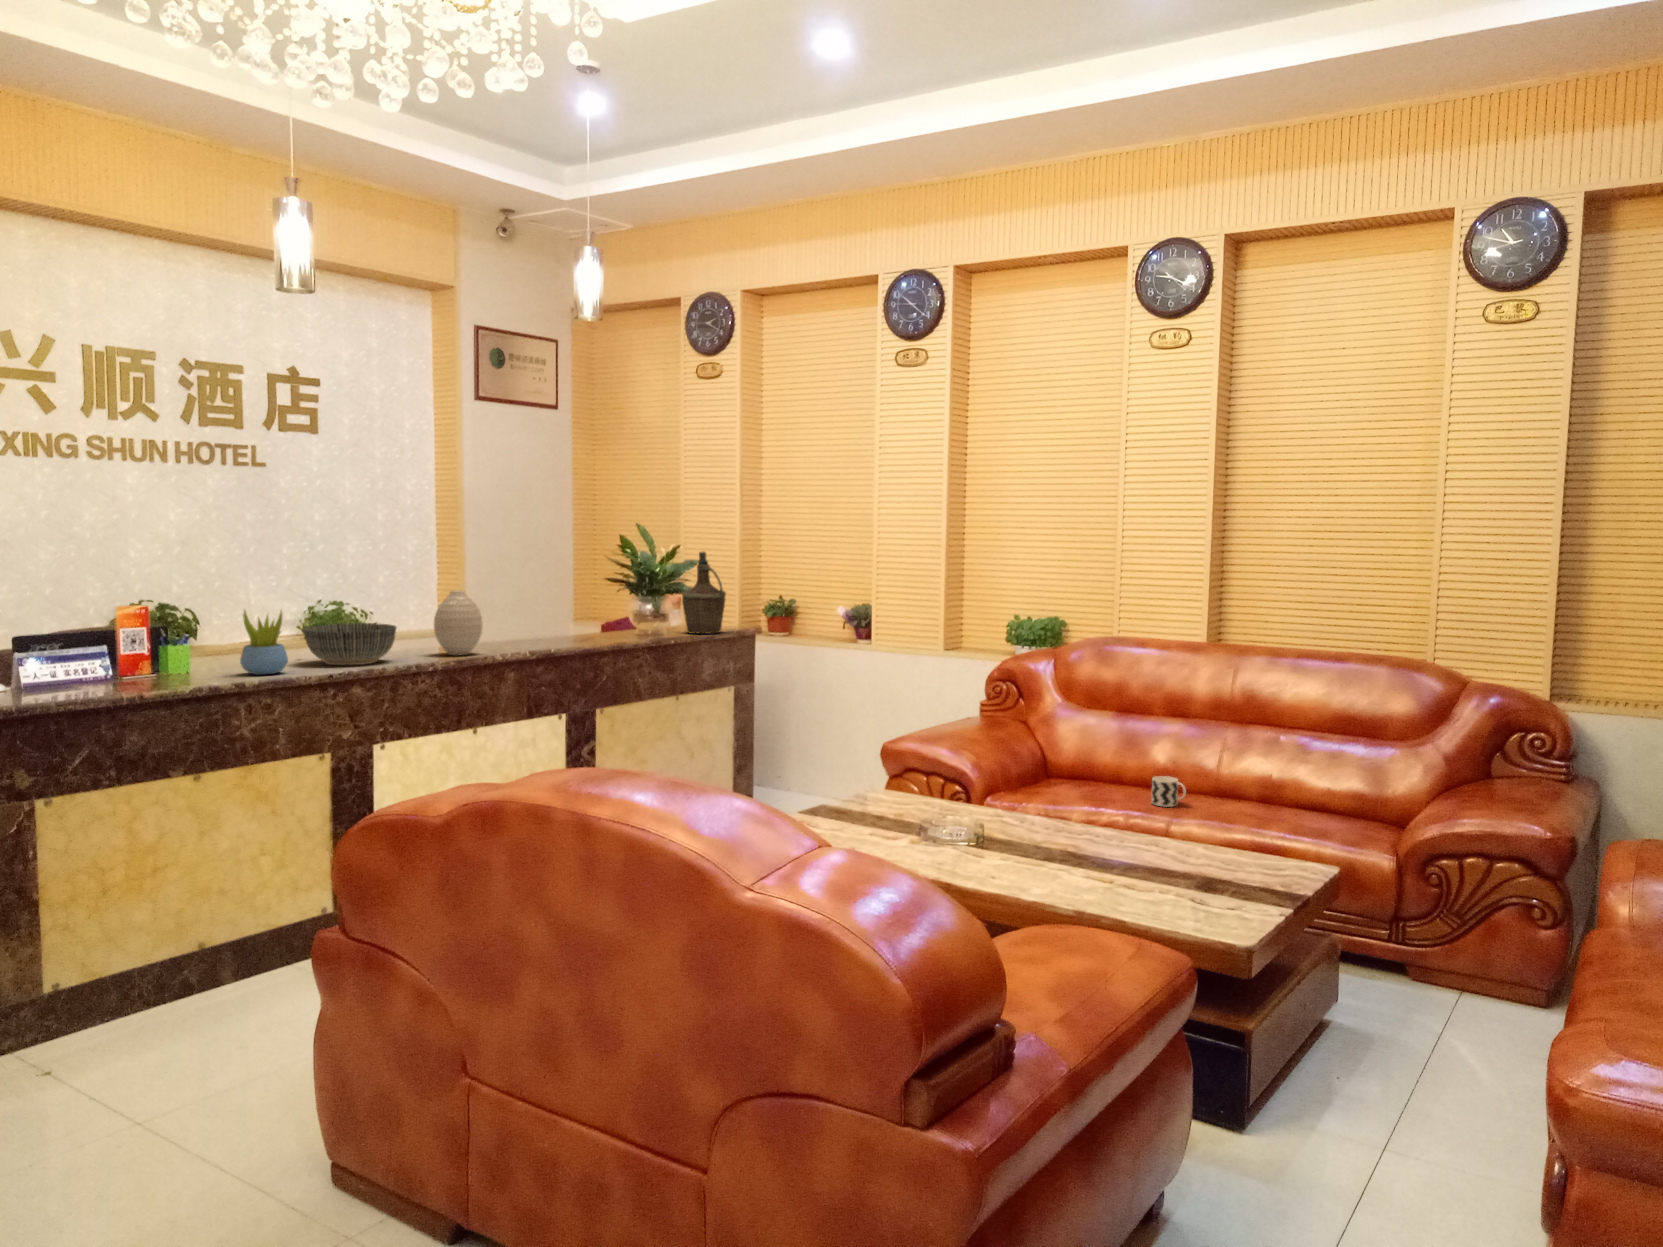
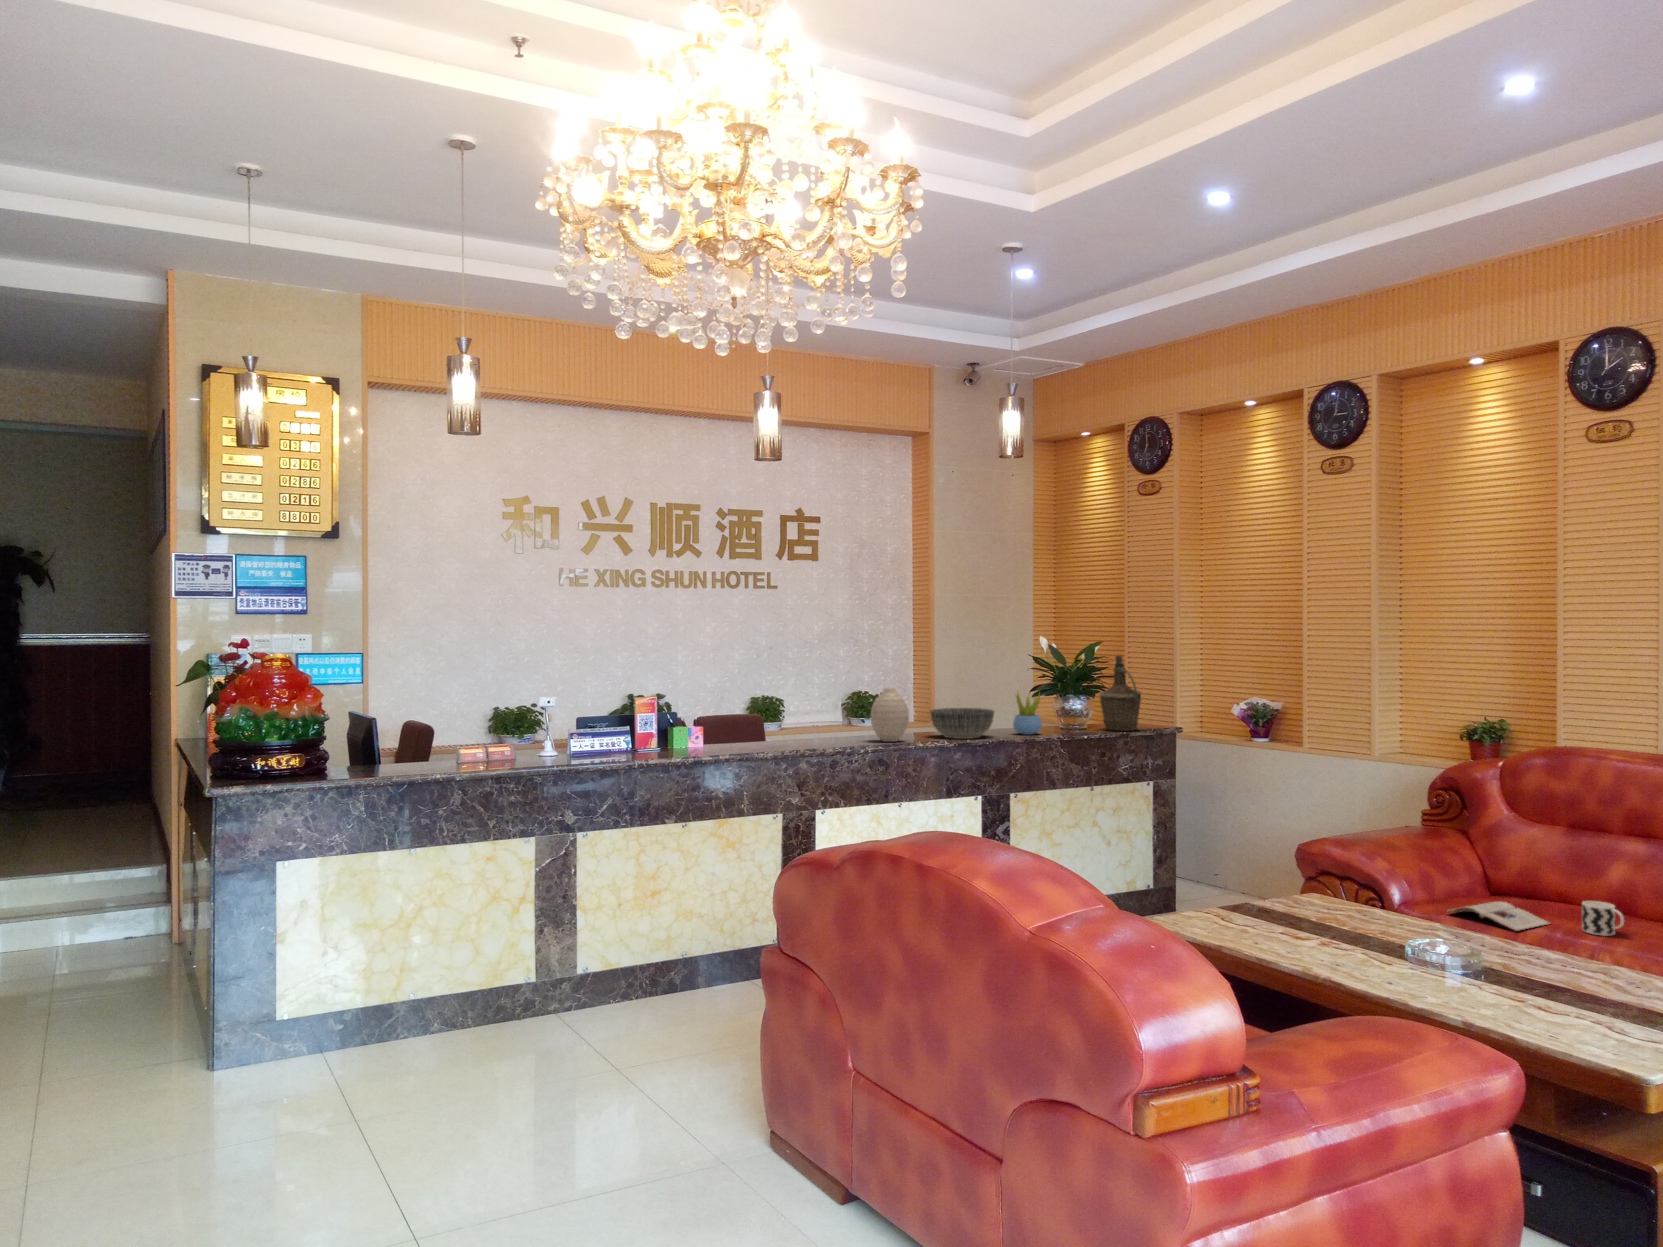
succulent plant: present [240,610,288,675] -> present [1013,694,1042,735]
bowl: present [304,623,396,665] -> present [930,708,994,739]
magazine: none [1039,783,1125,810] -> present [1447,902,1550,931]

